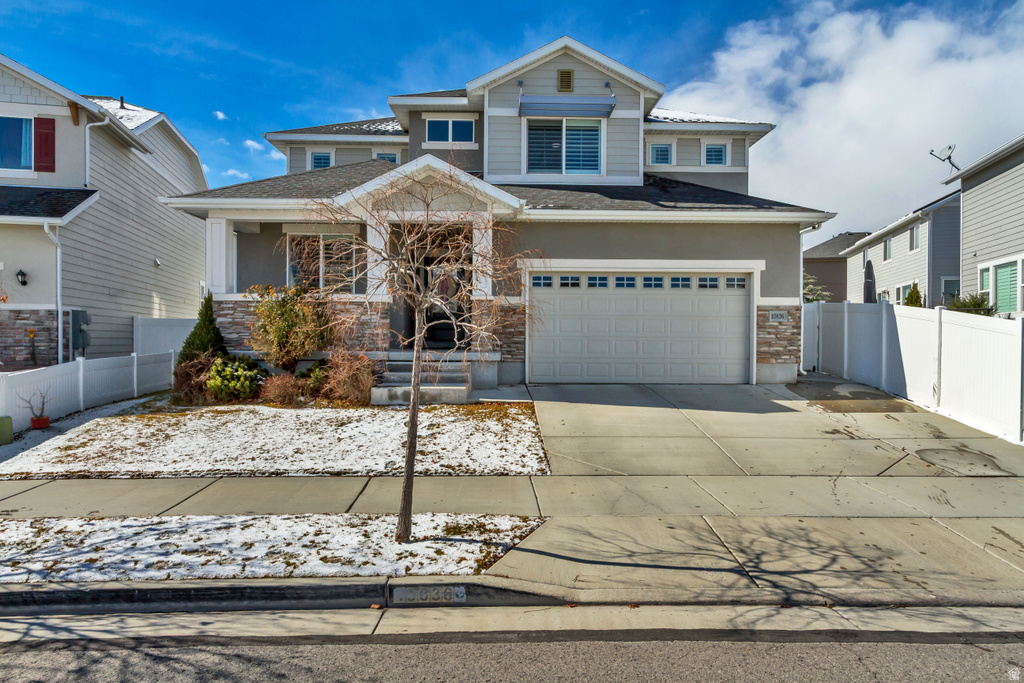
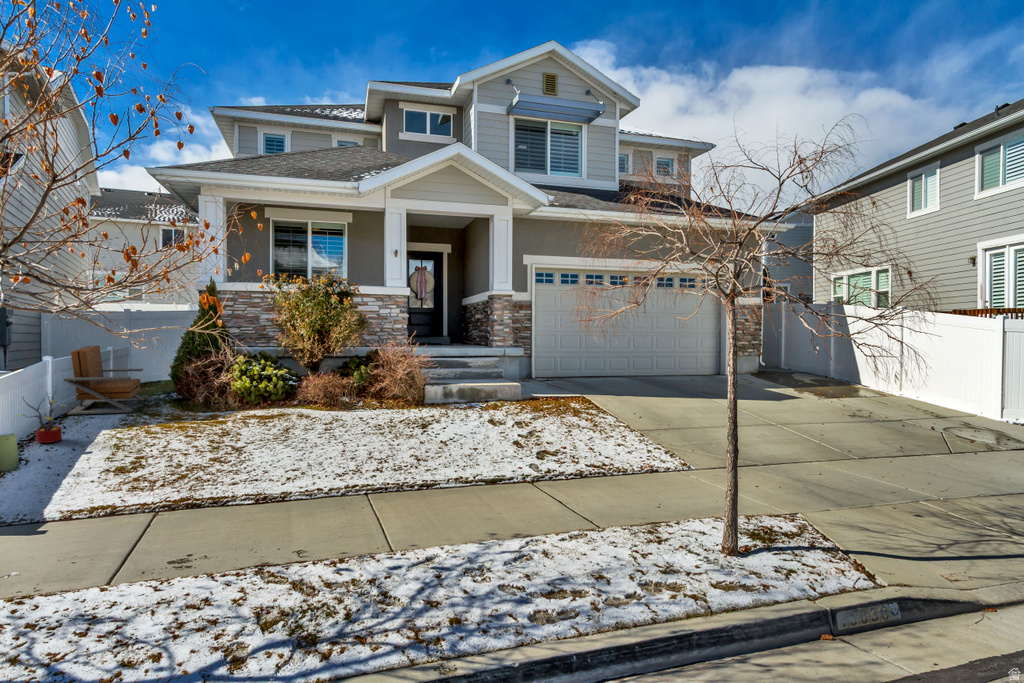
lounge chair: none [71,351,145,407] -> present [64,345,144,414]

